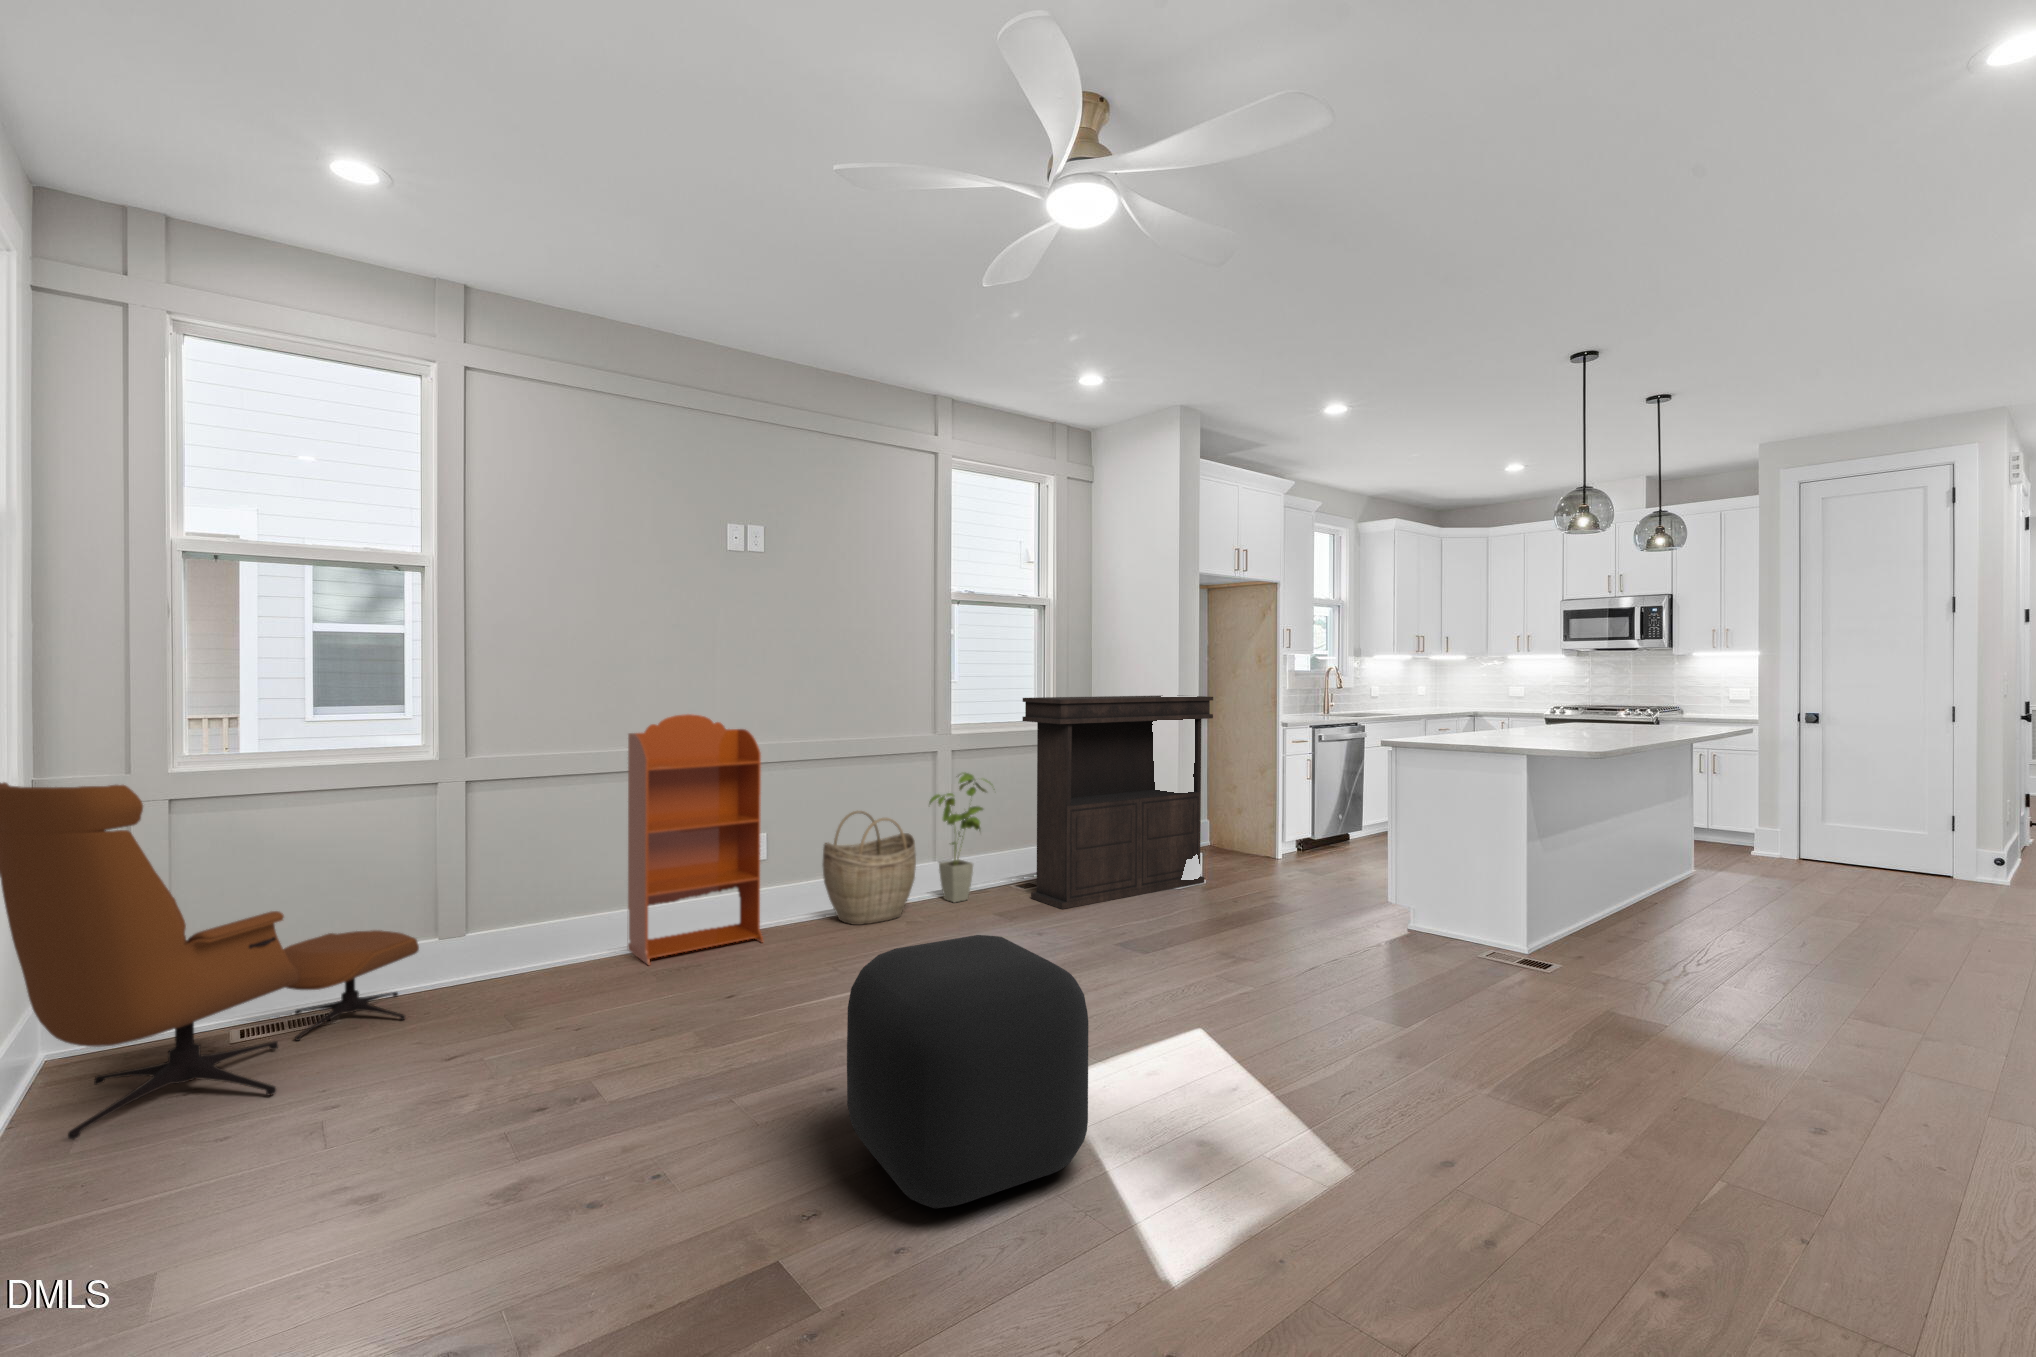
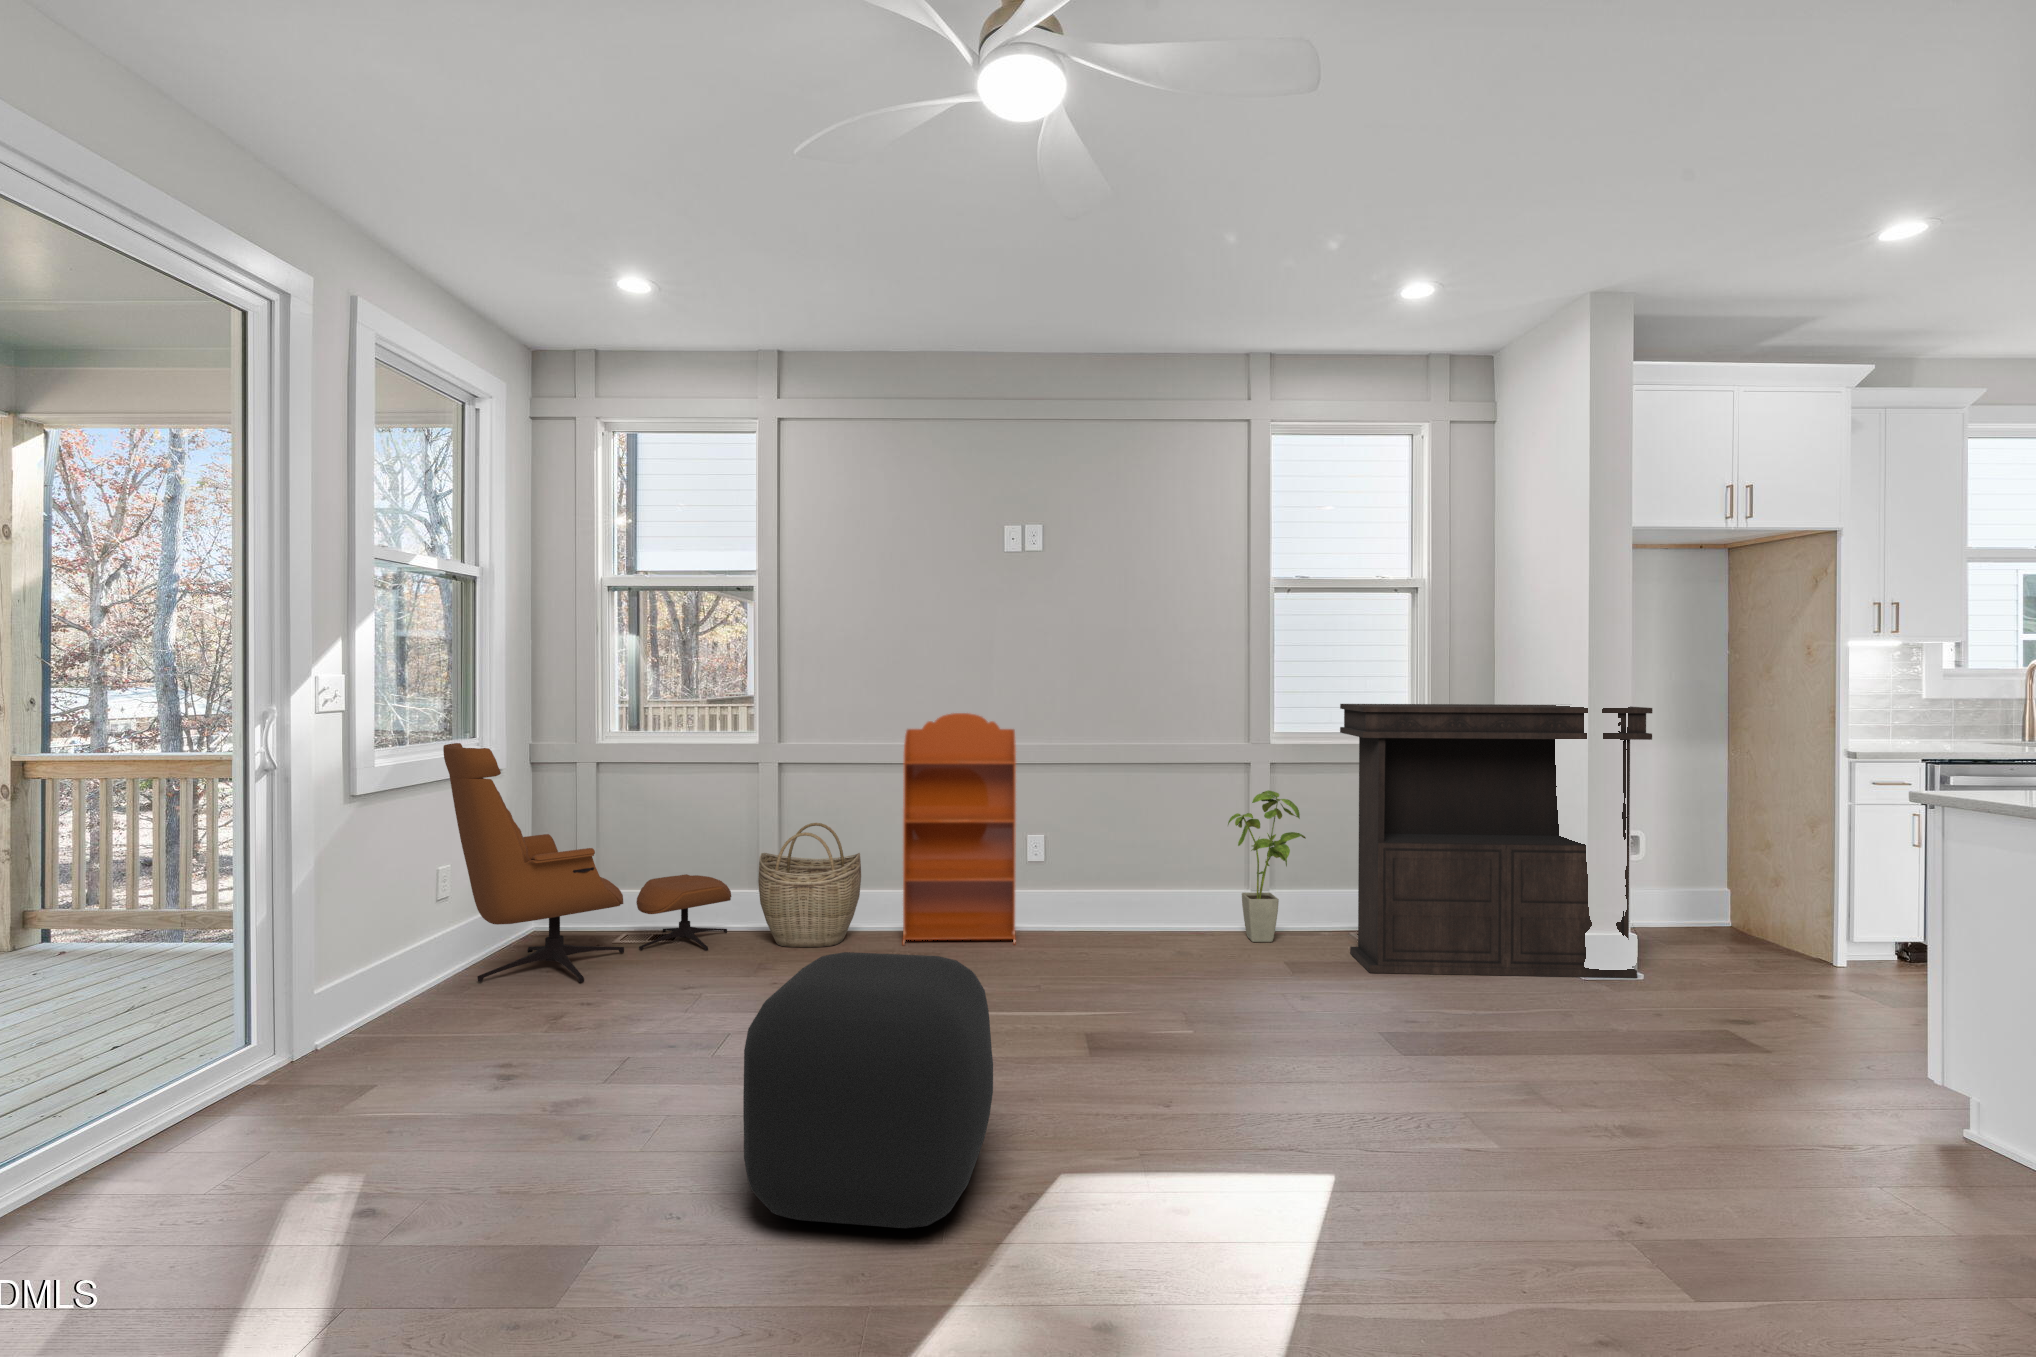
woven basket: present [823,811,916,925] -> present [758,823,861,947]

